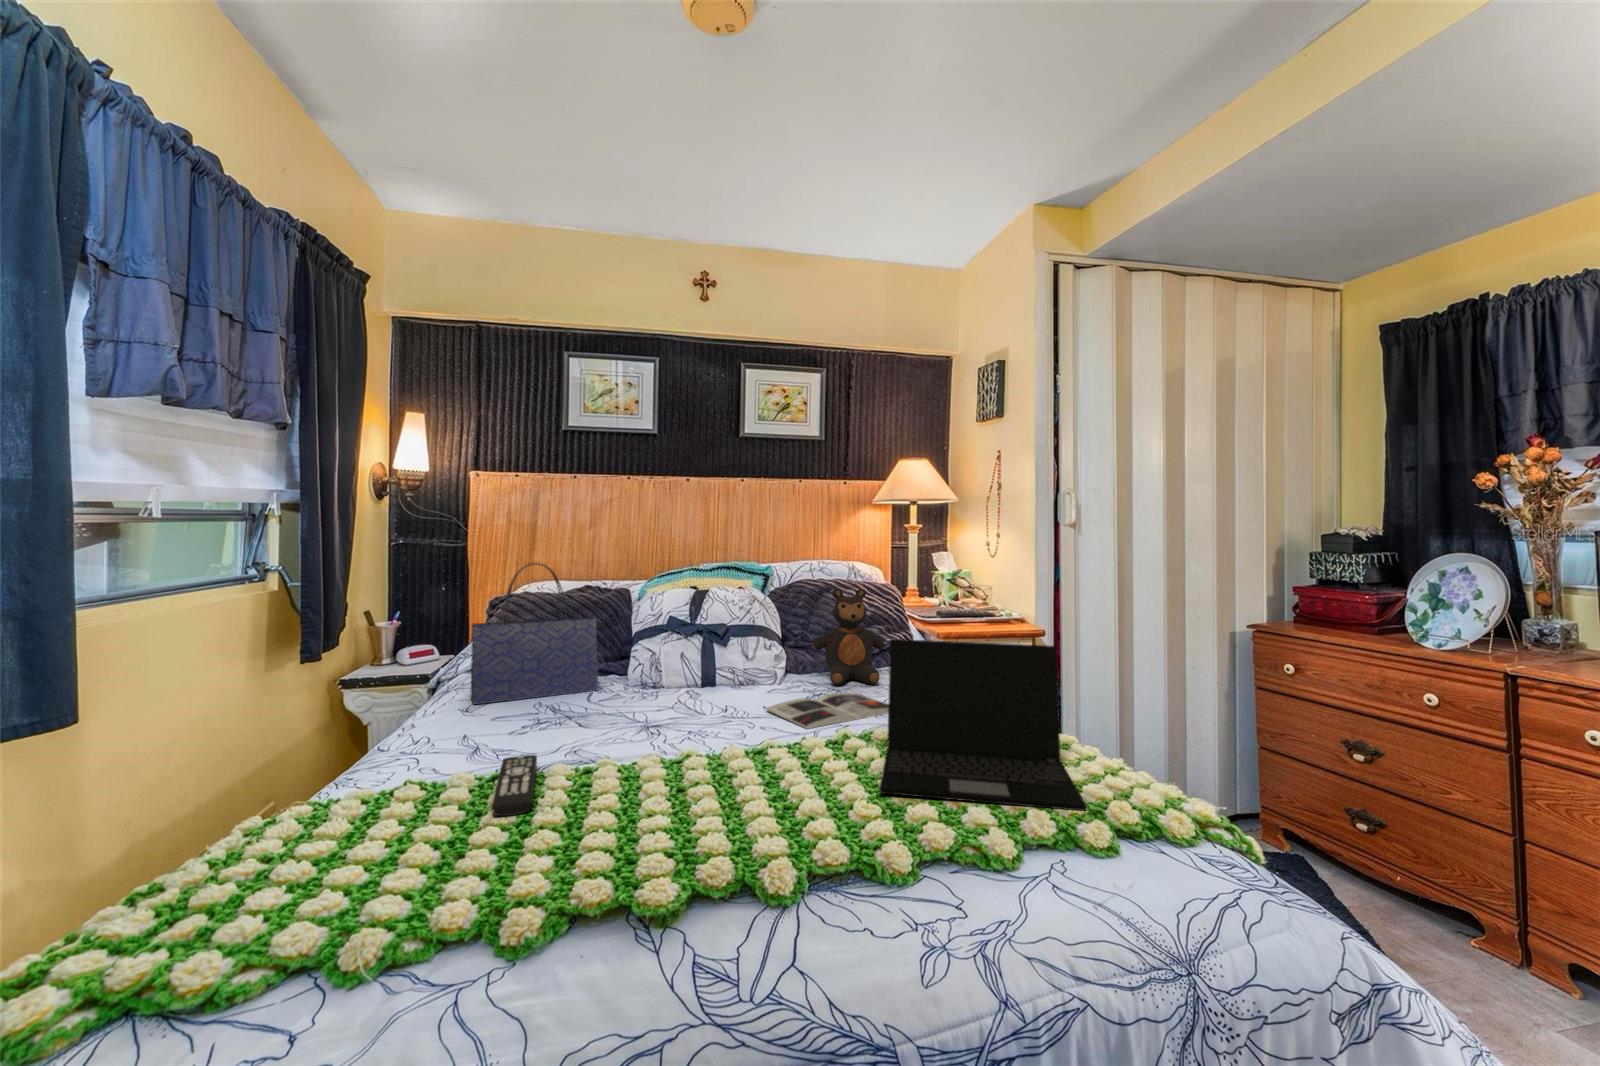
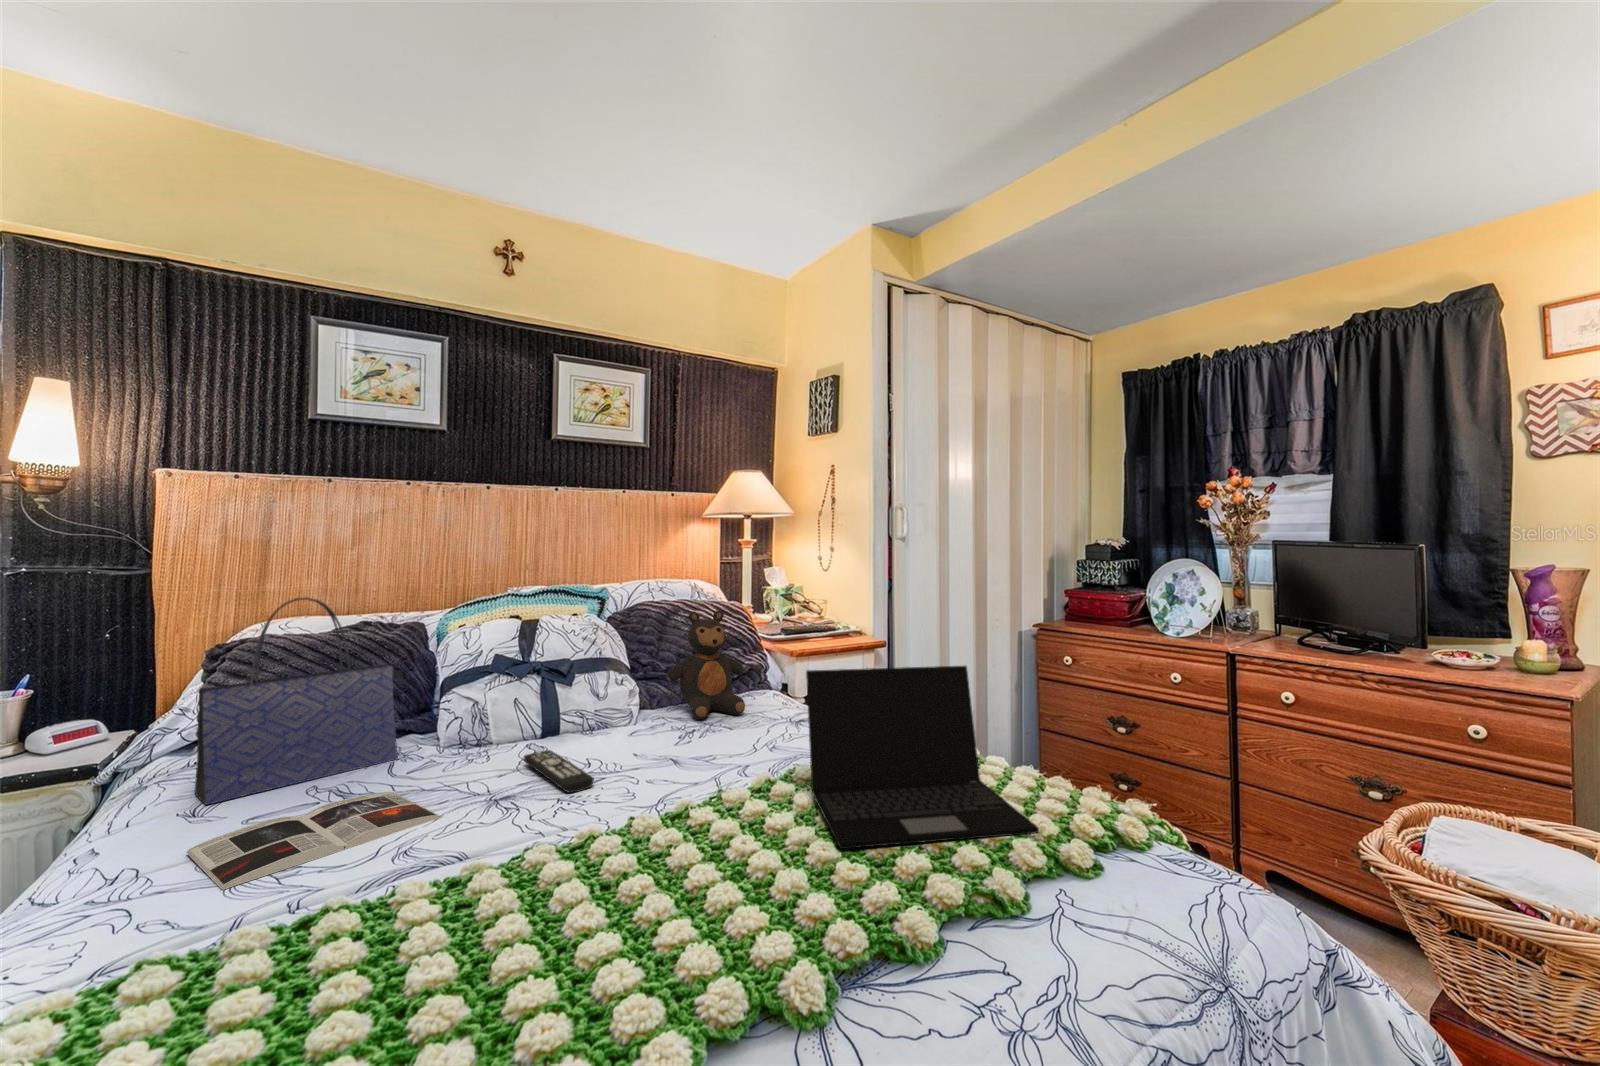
magazine: present [767,693,889,729] -> present [186,792,441,890]
remote control: present [492,755,537,816] -> present [524,750,594,793]

